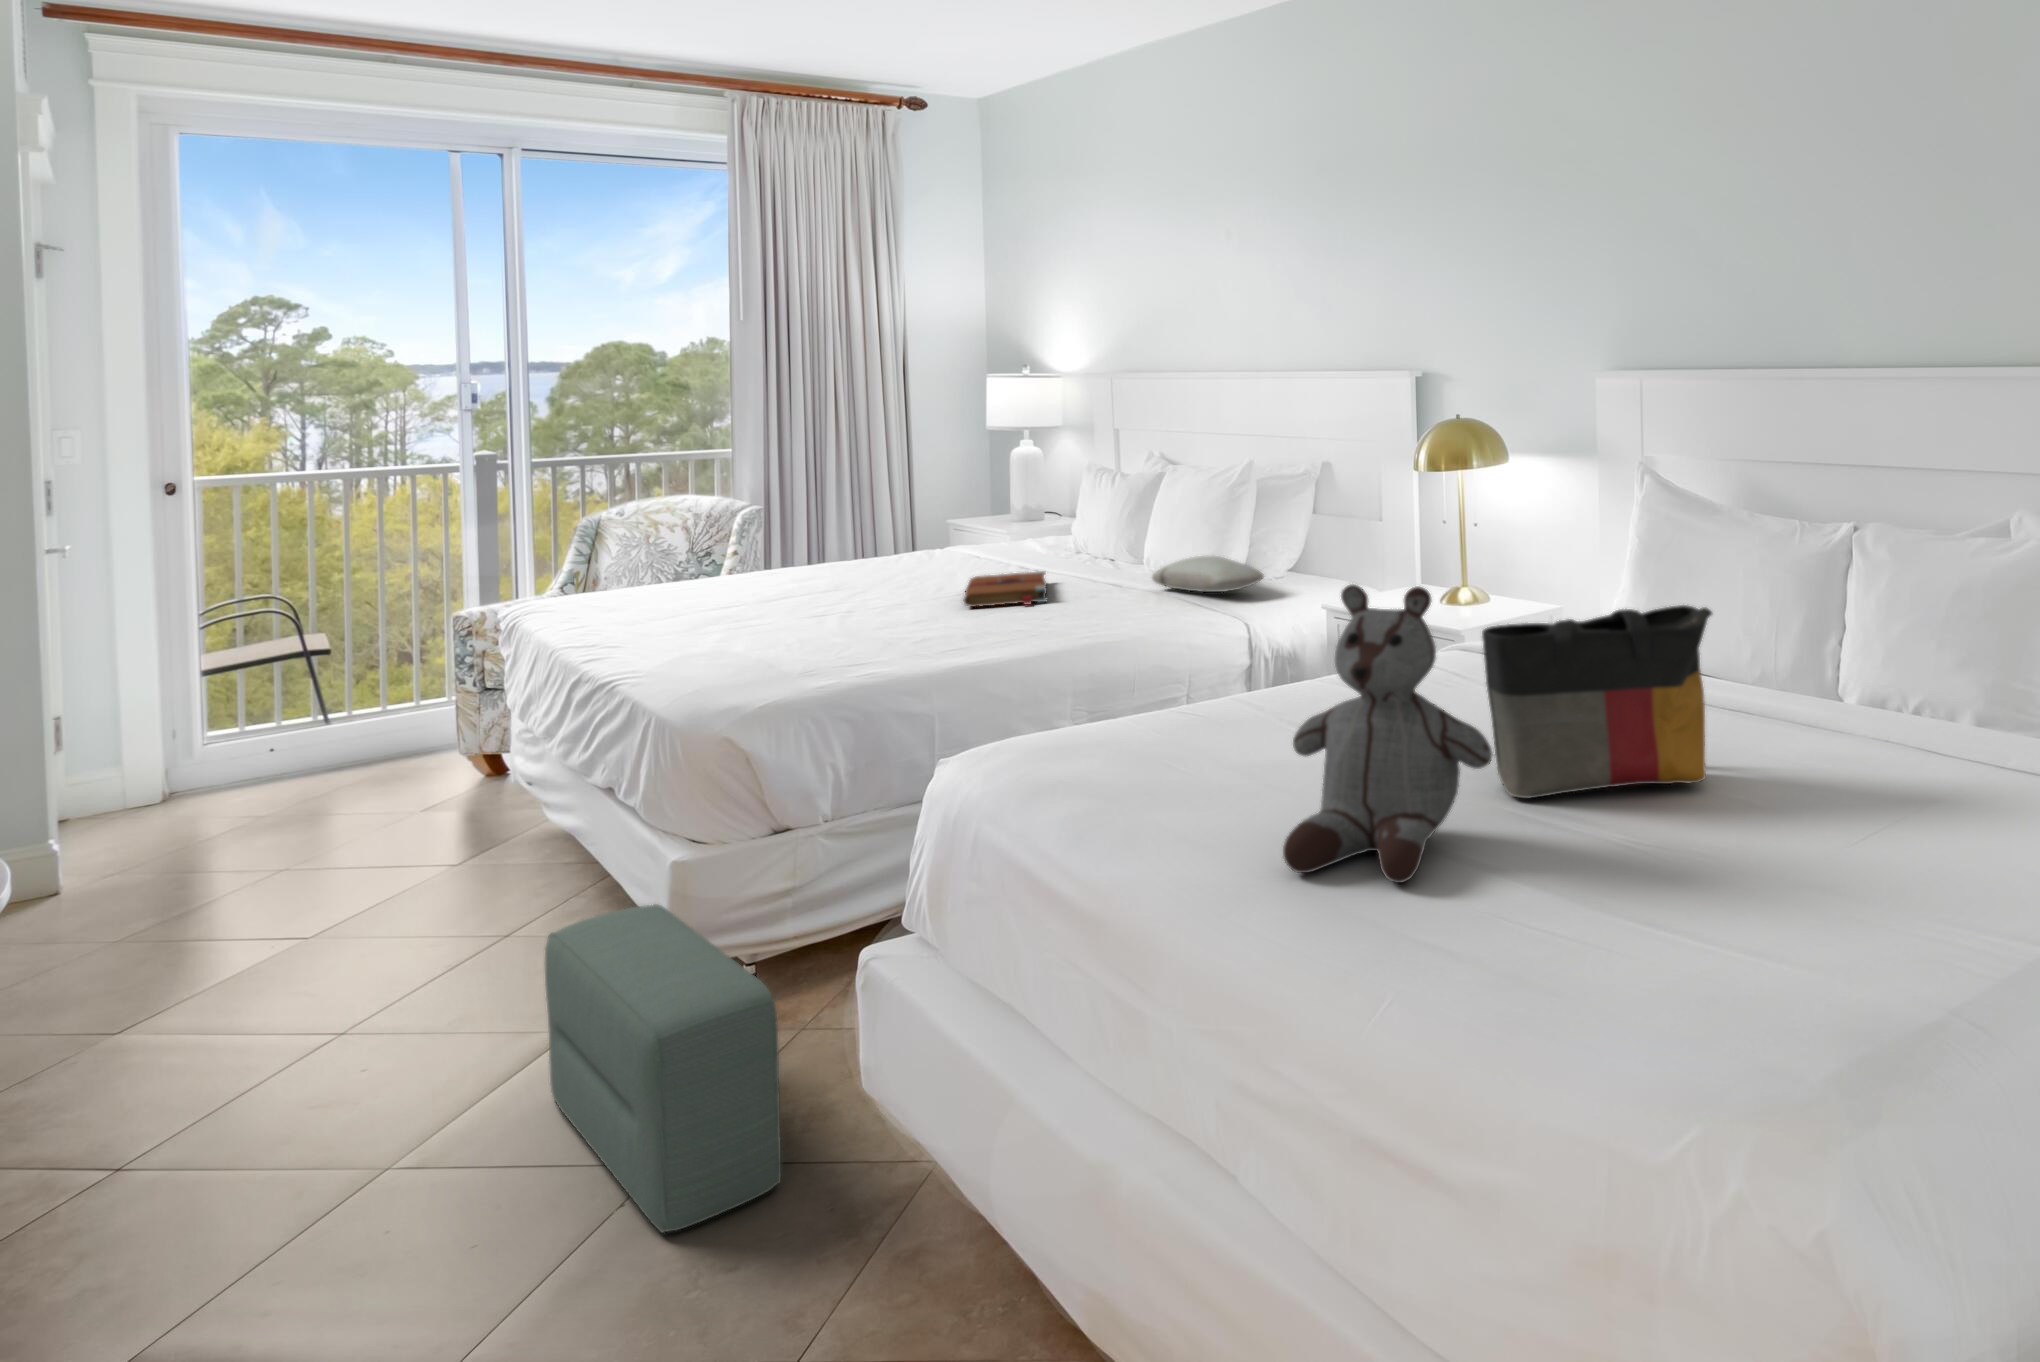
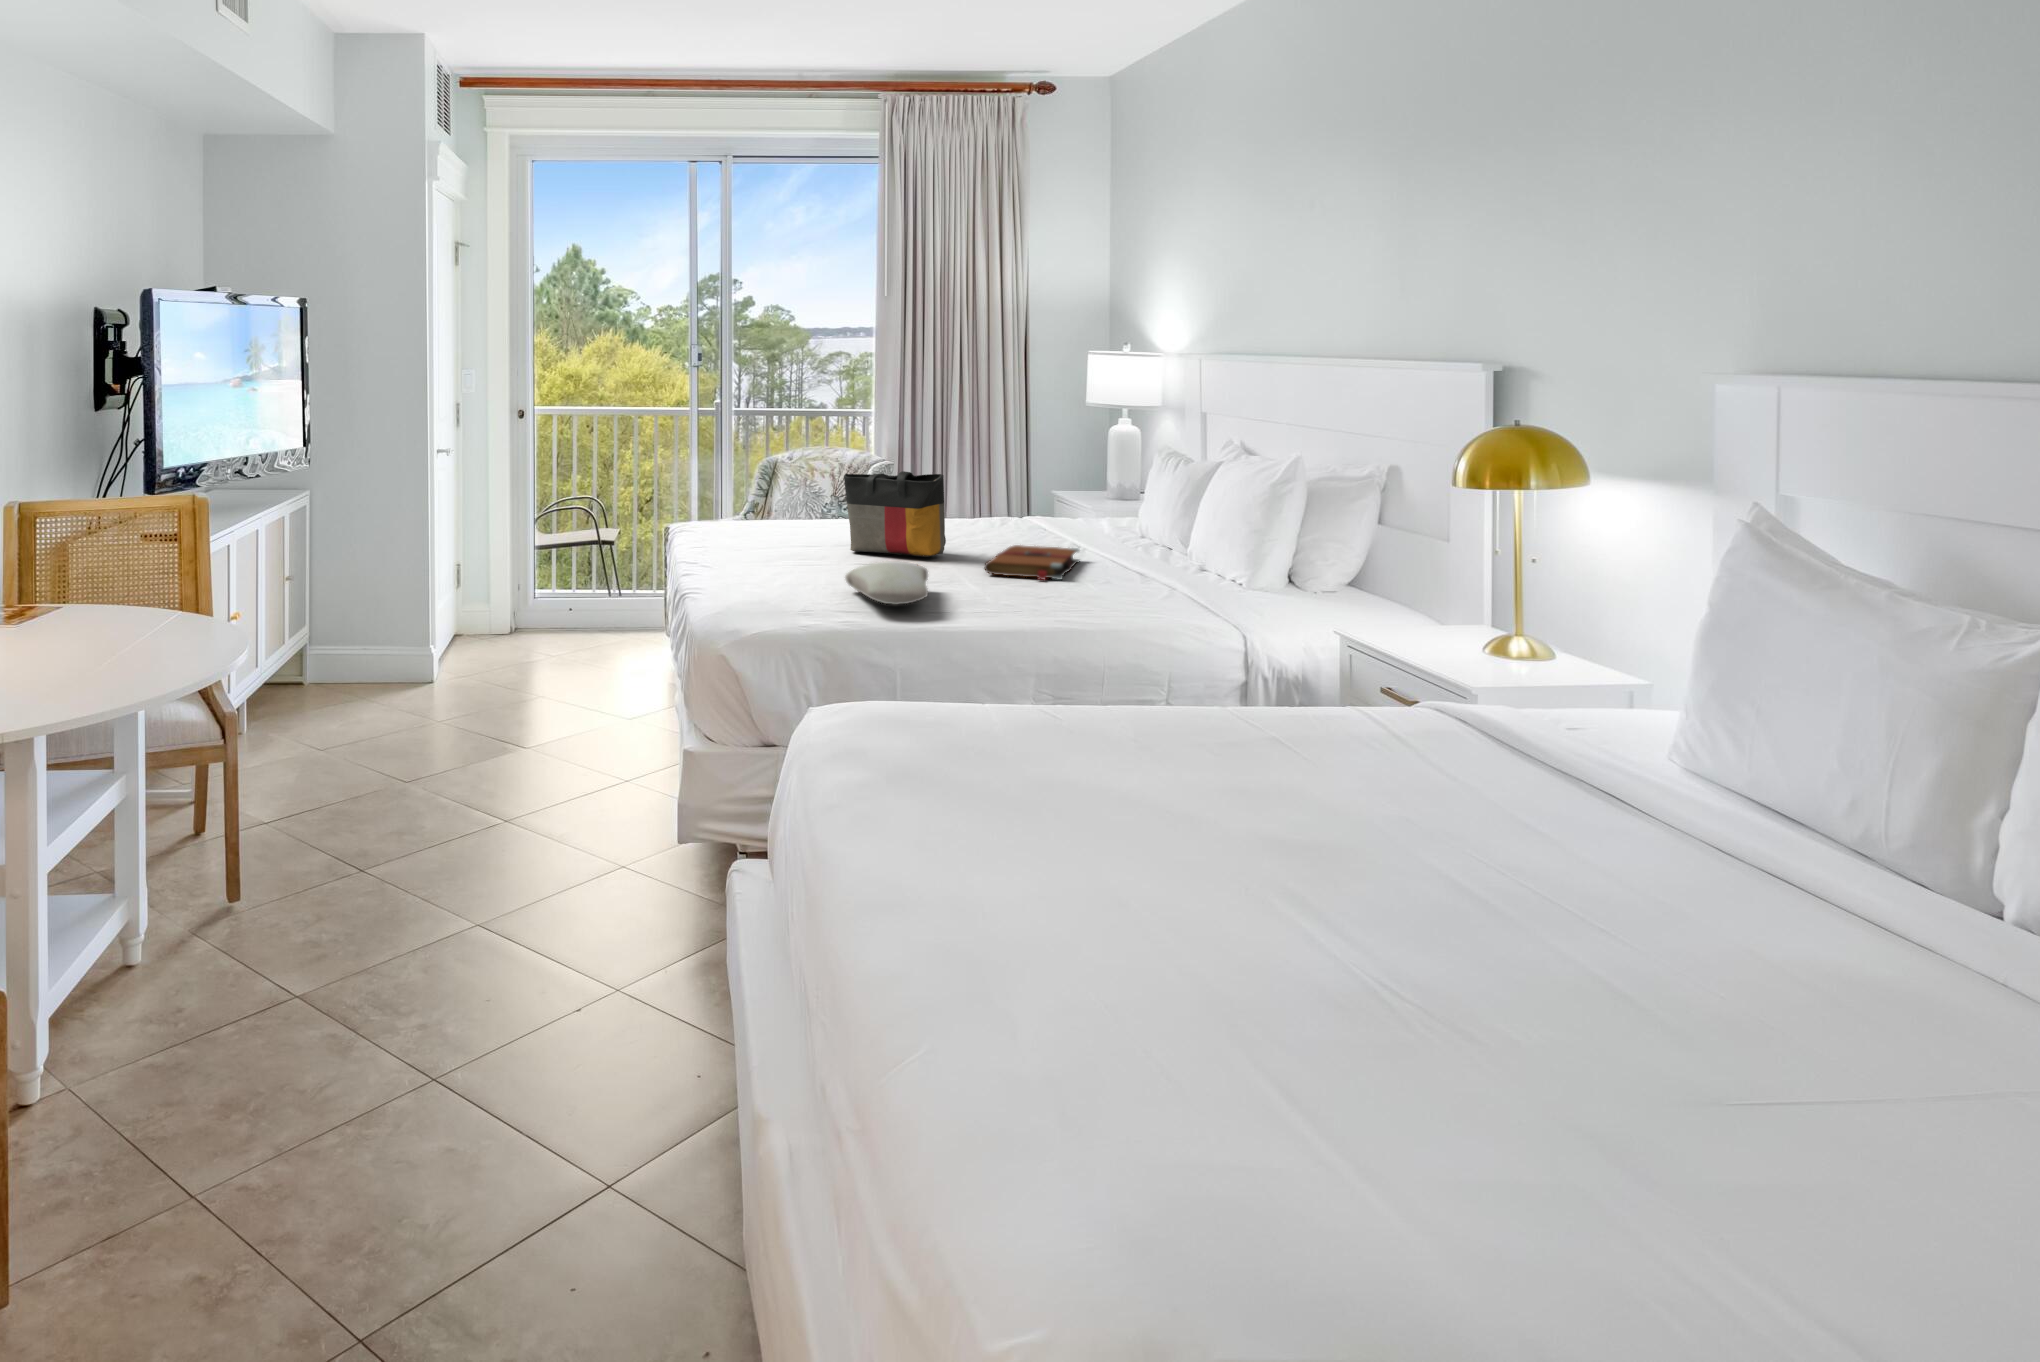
pillow: present [1152,556,1264,592] -> present [845,561,928,604]
stuffed bear: present [1283,584,1493,883] -> none [934,616,1191,973]
tote bag: present [1482,605,1712,798] -> present [844,471,946,557]
pouf: present [545,904,781,1233] -> none [570,781,672,1053]

